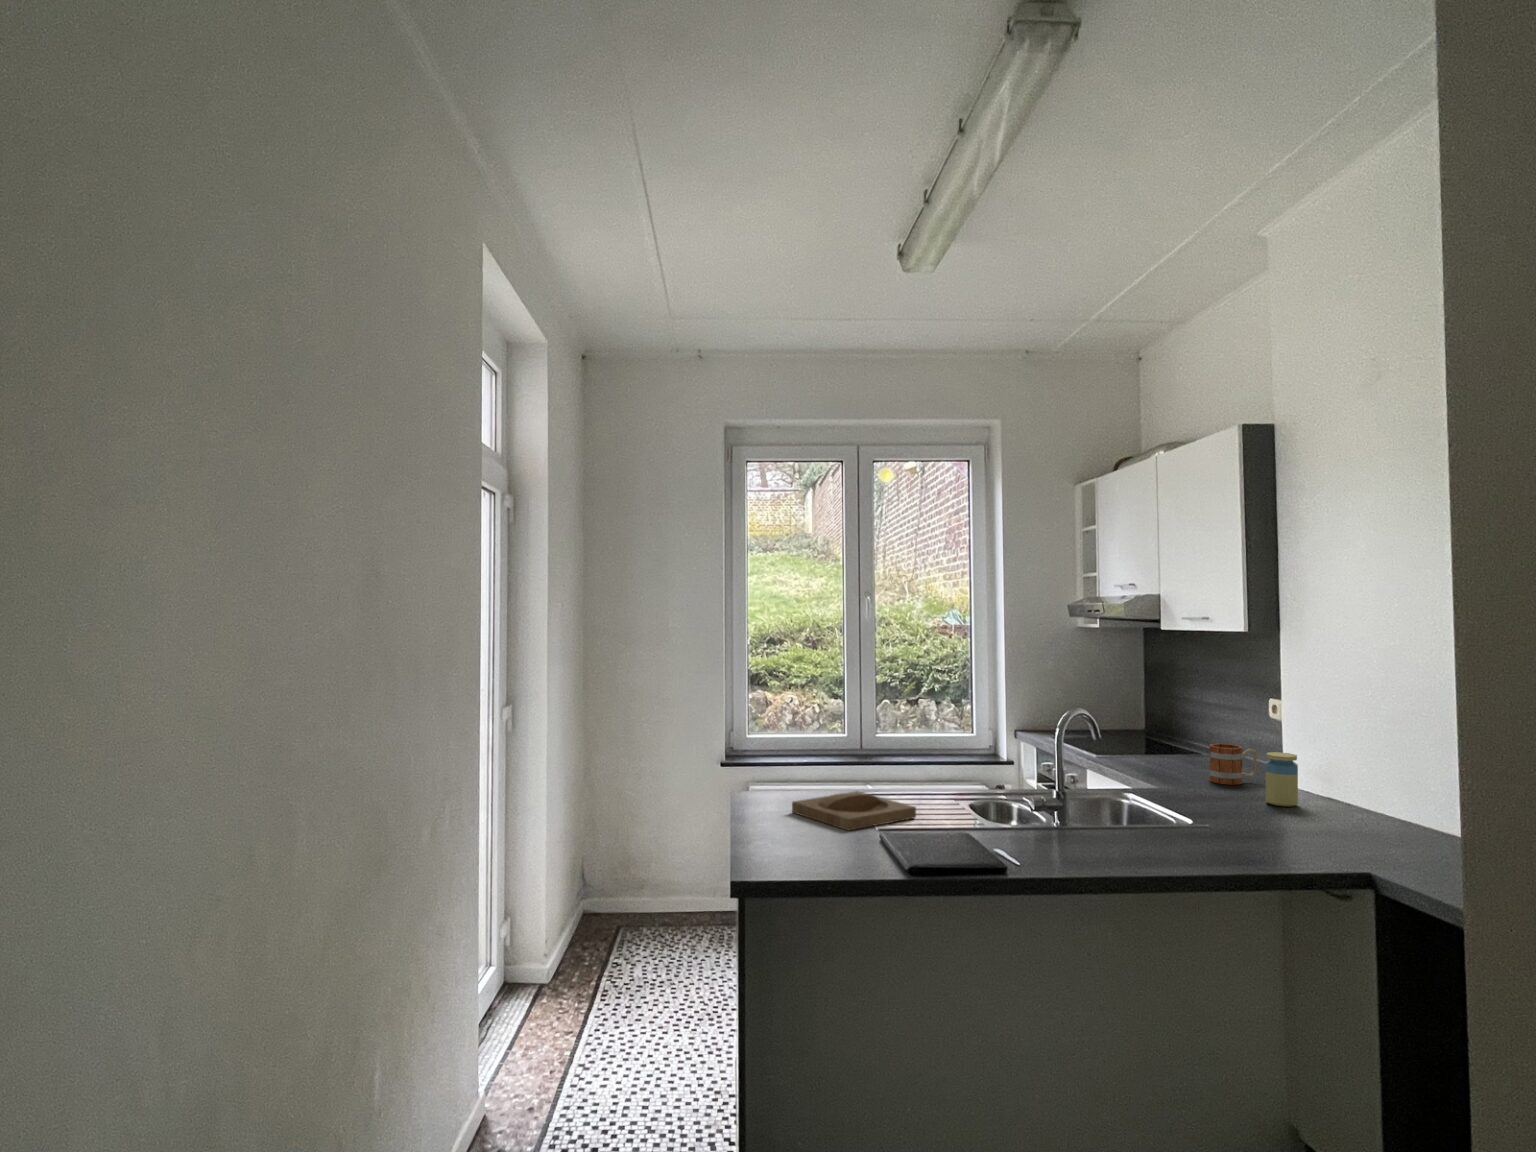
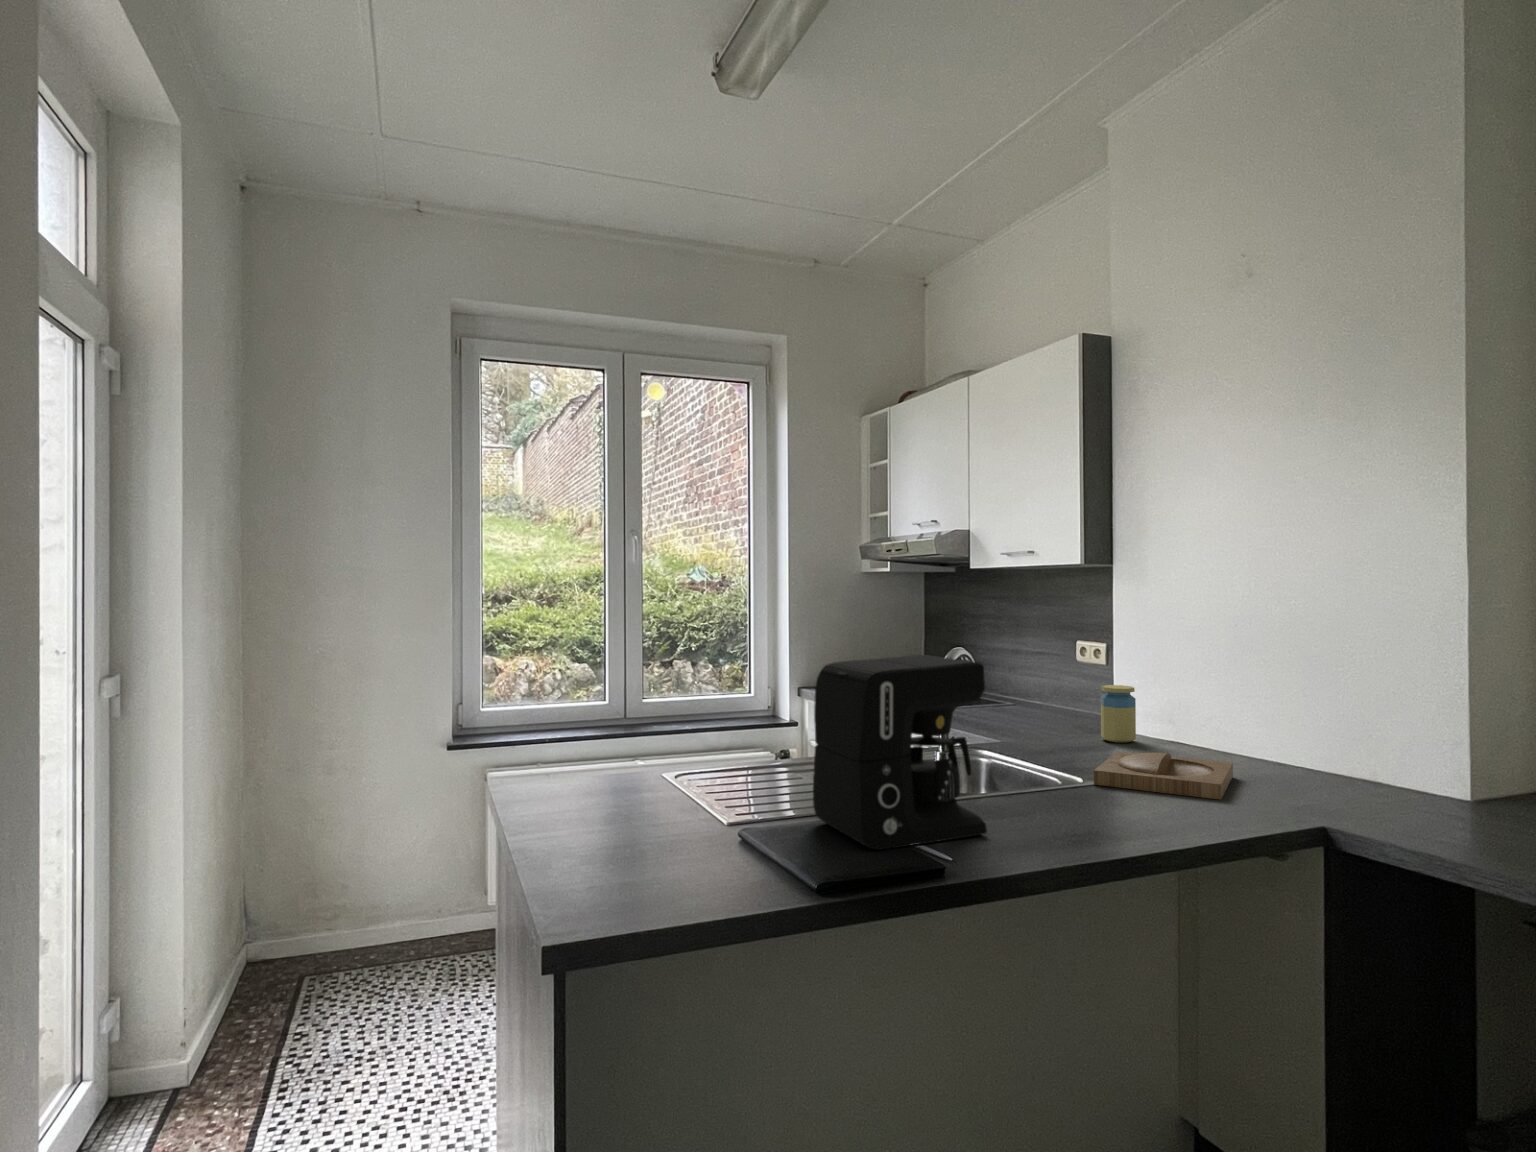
coffee maker: none [931,723,1052,860] -> present [813,655,987,850]
mug: present [1210,744,1257,785] -> none [1019,683,1065,725]
tray: present [792,791,916,830] -> present [1094,751,1233,800]

